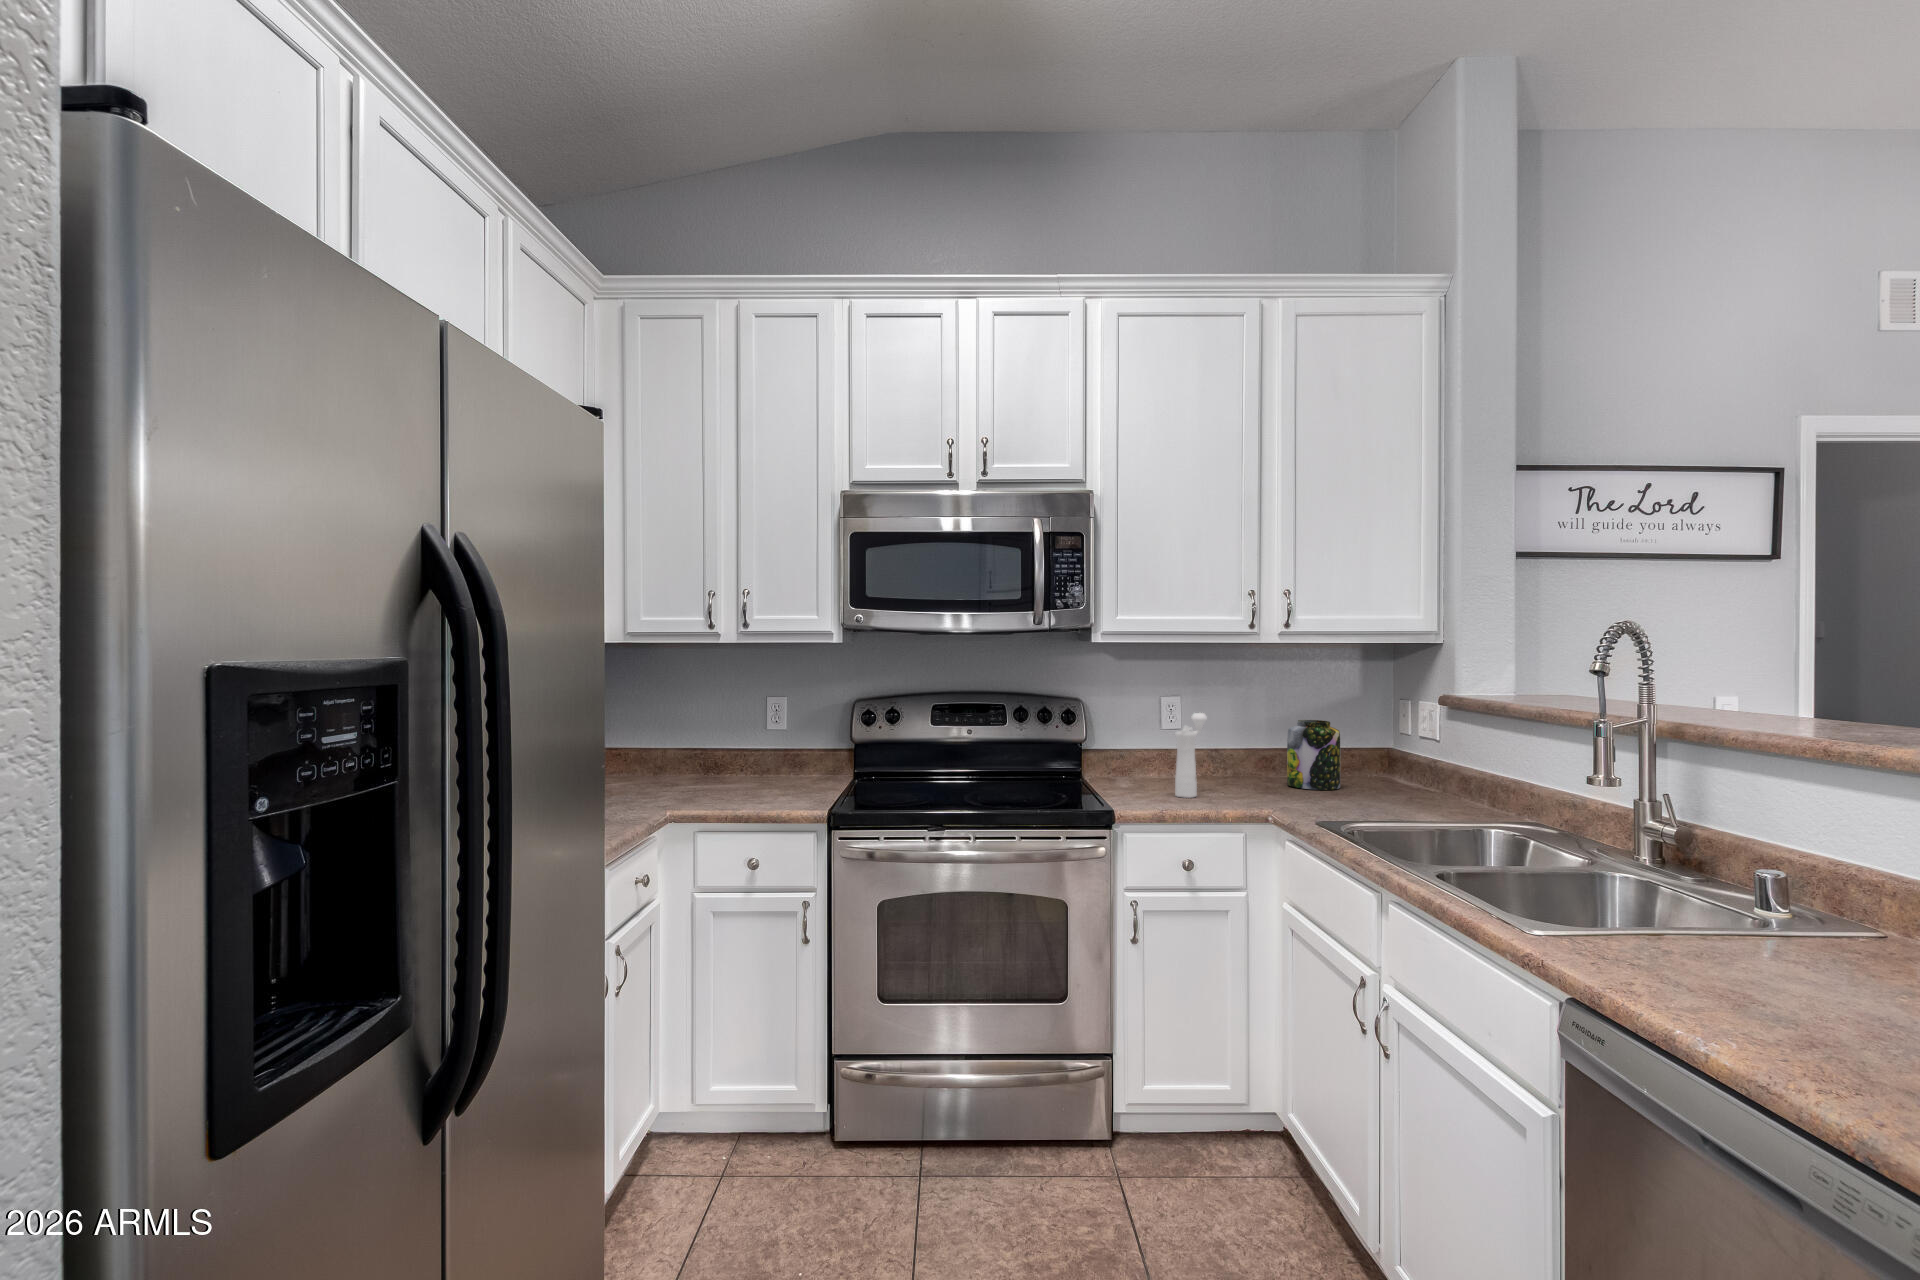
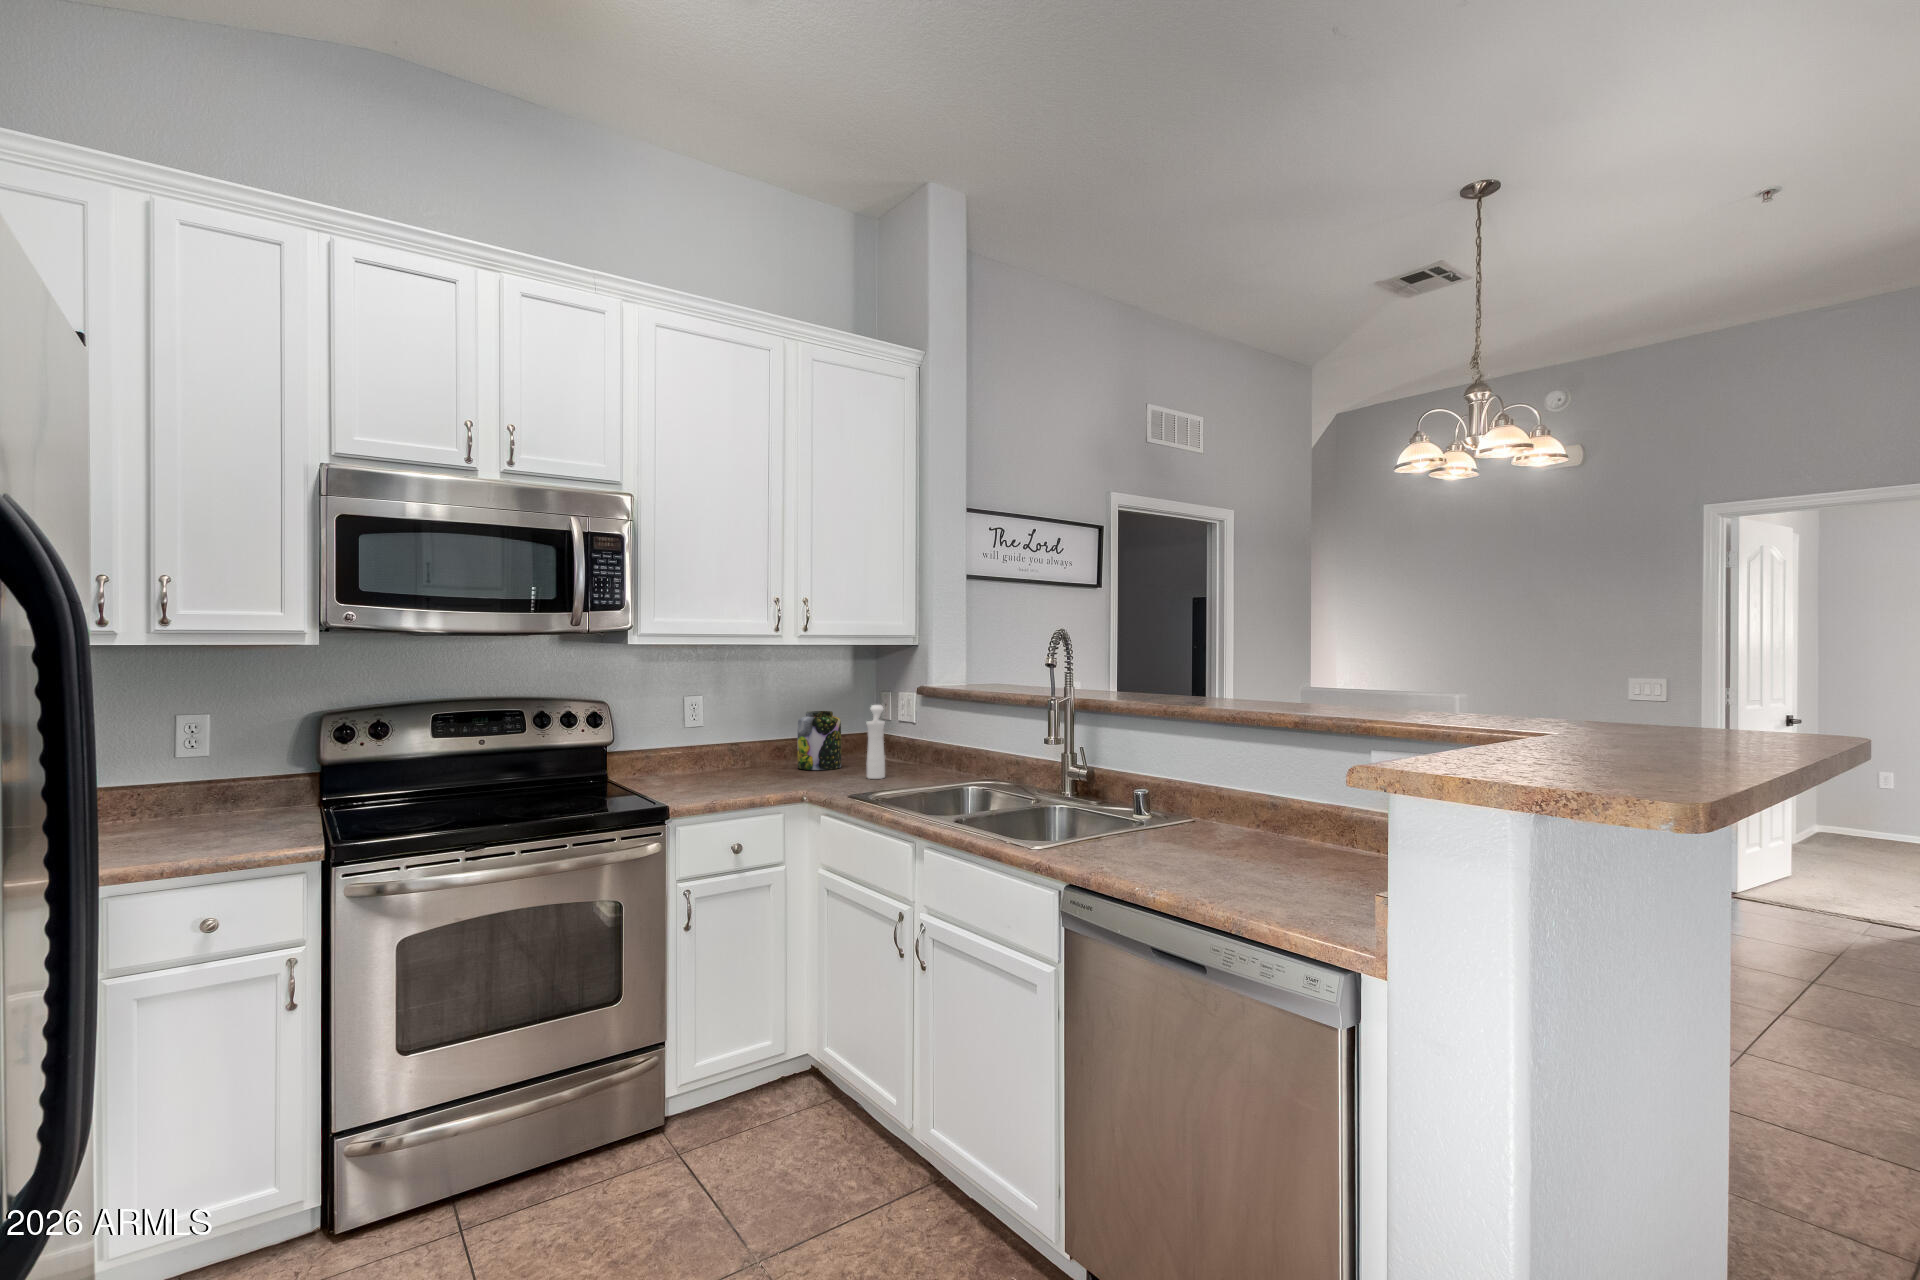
pepper mill: present [1175,713,1207,798] -> present [867,705,885,779]

